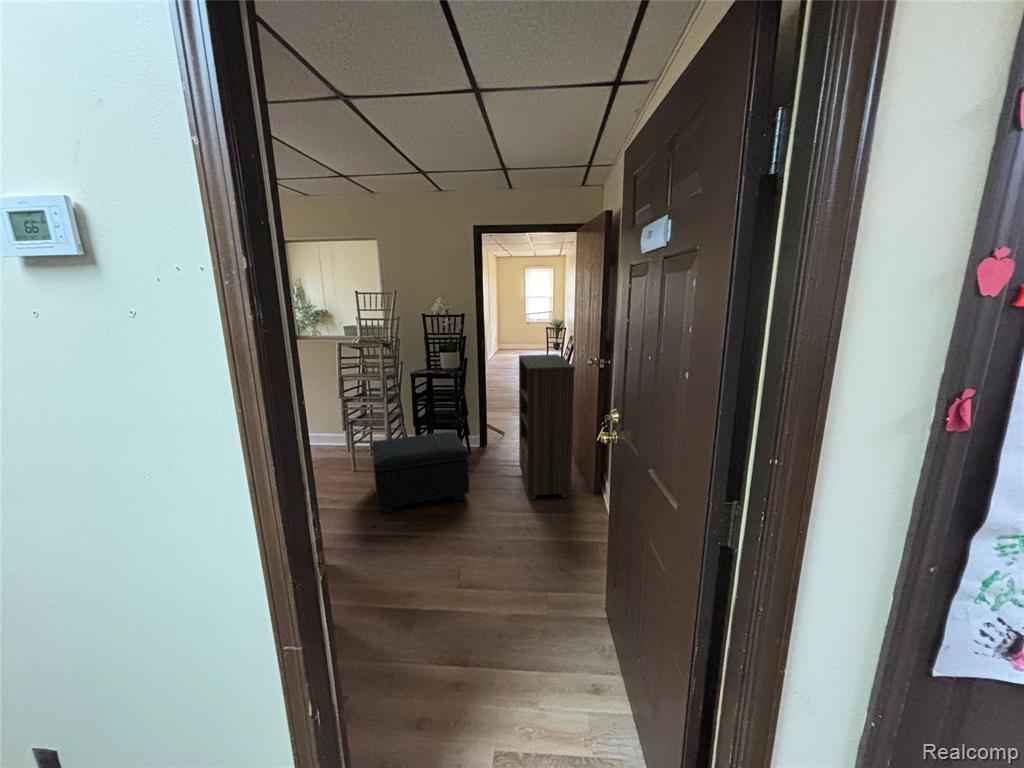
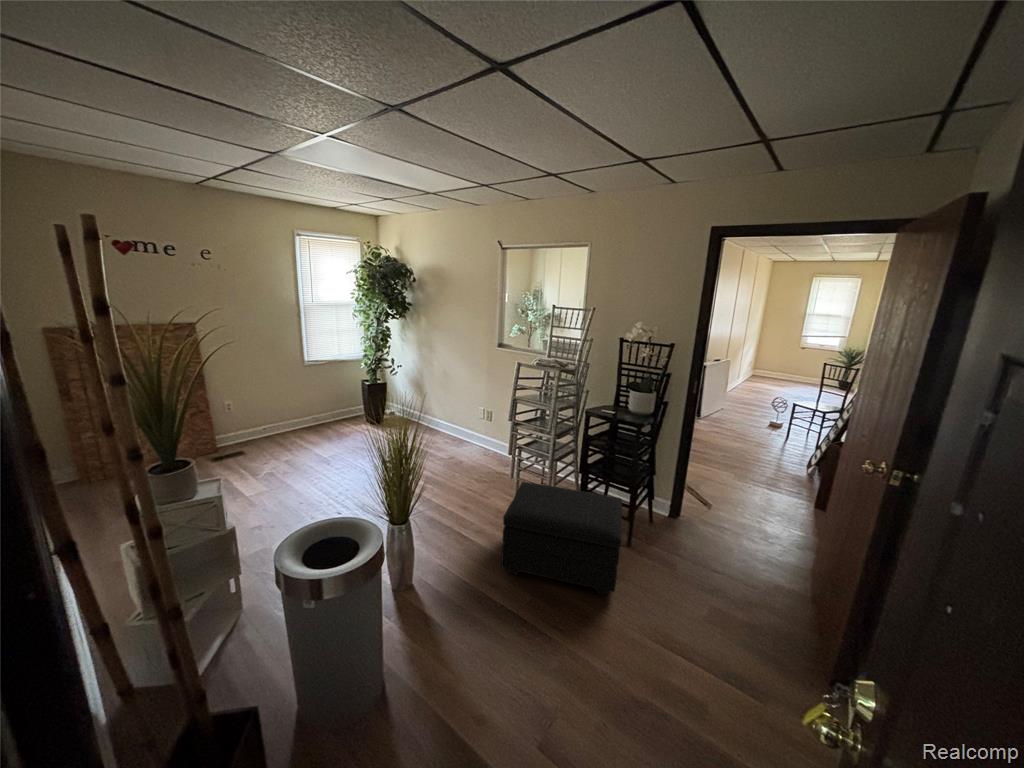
bookshelf: present [519,354,575,500] -> none [697,421,824,671]

